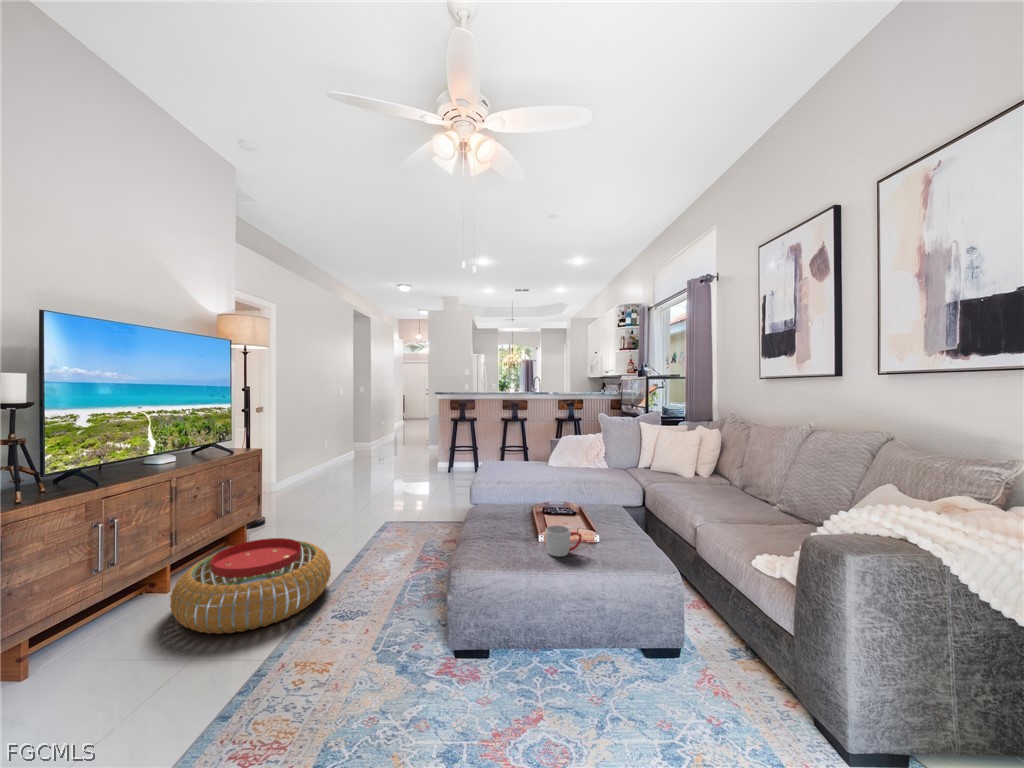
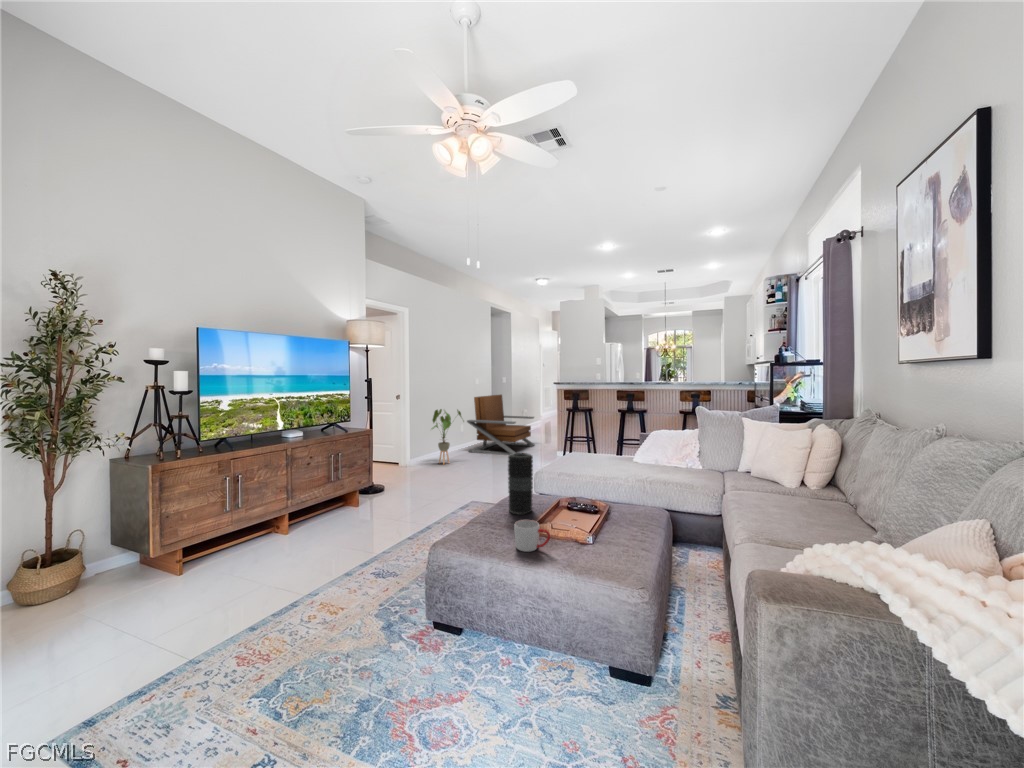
lounge chair: none [340,404,411,469] -> present [467,395,534,455]
house plant: none [305,420,346,485] -> present [432,409,461,464]
vase: none [500,462,526,523] -> present [508,453,533,514]
pouf: present [170,538,331,634] -> none [272,503,389,571]

